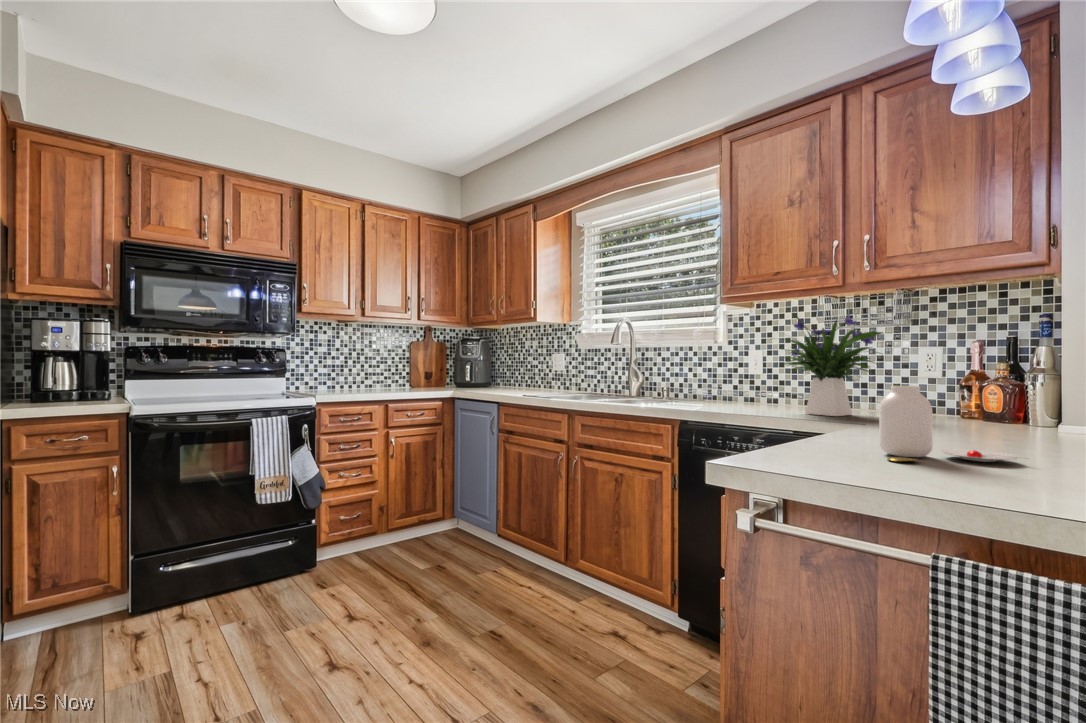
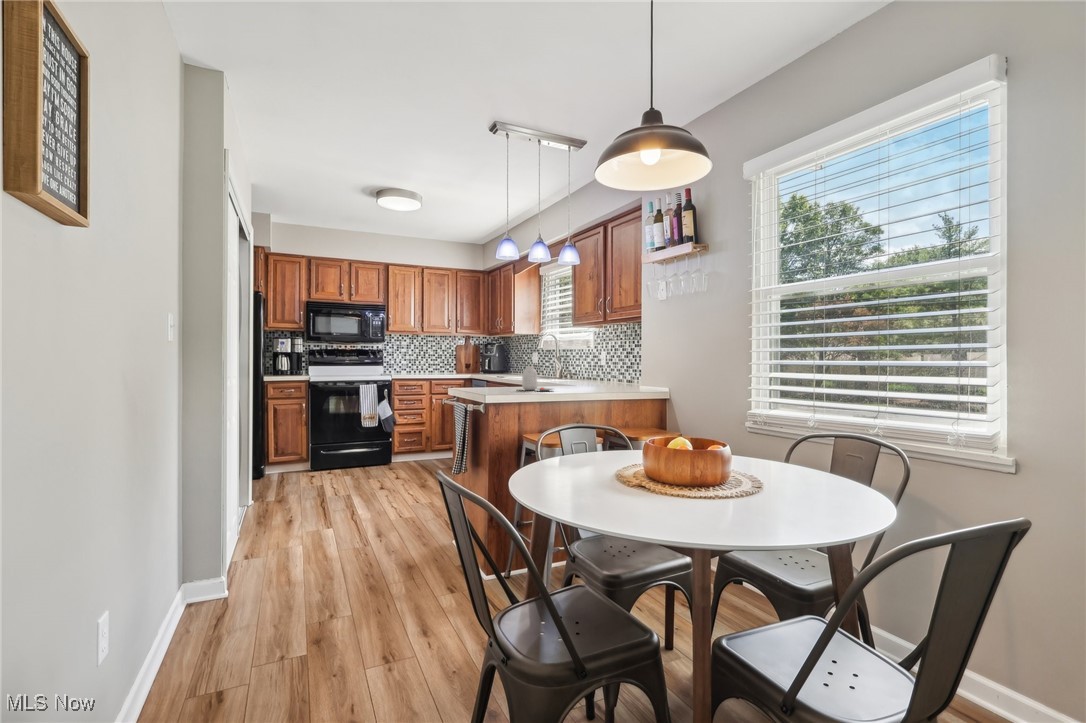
flower arrangement: present [783,314,883,416] -> none [571,334,620,384]

